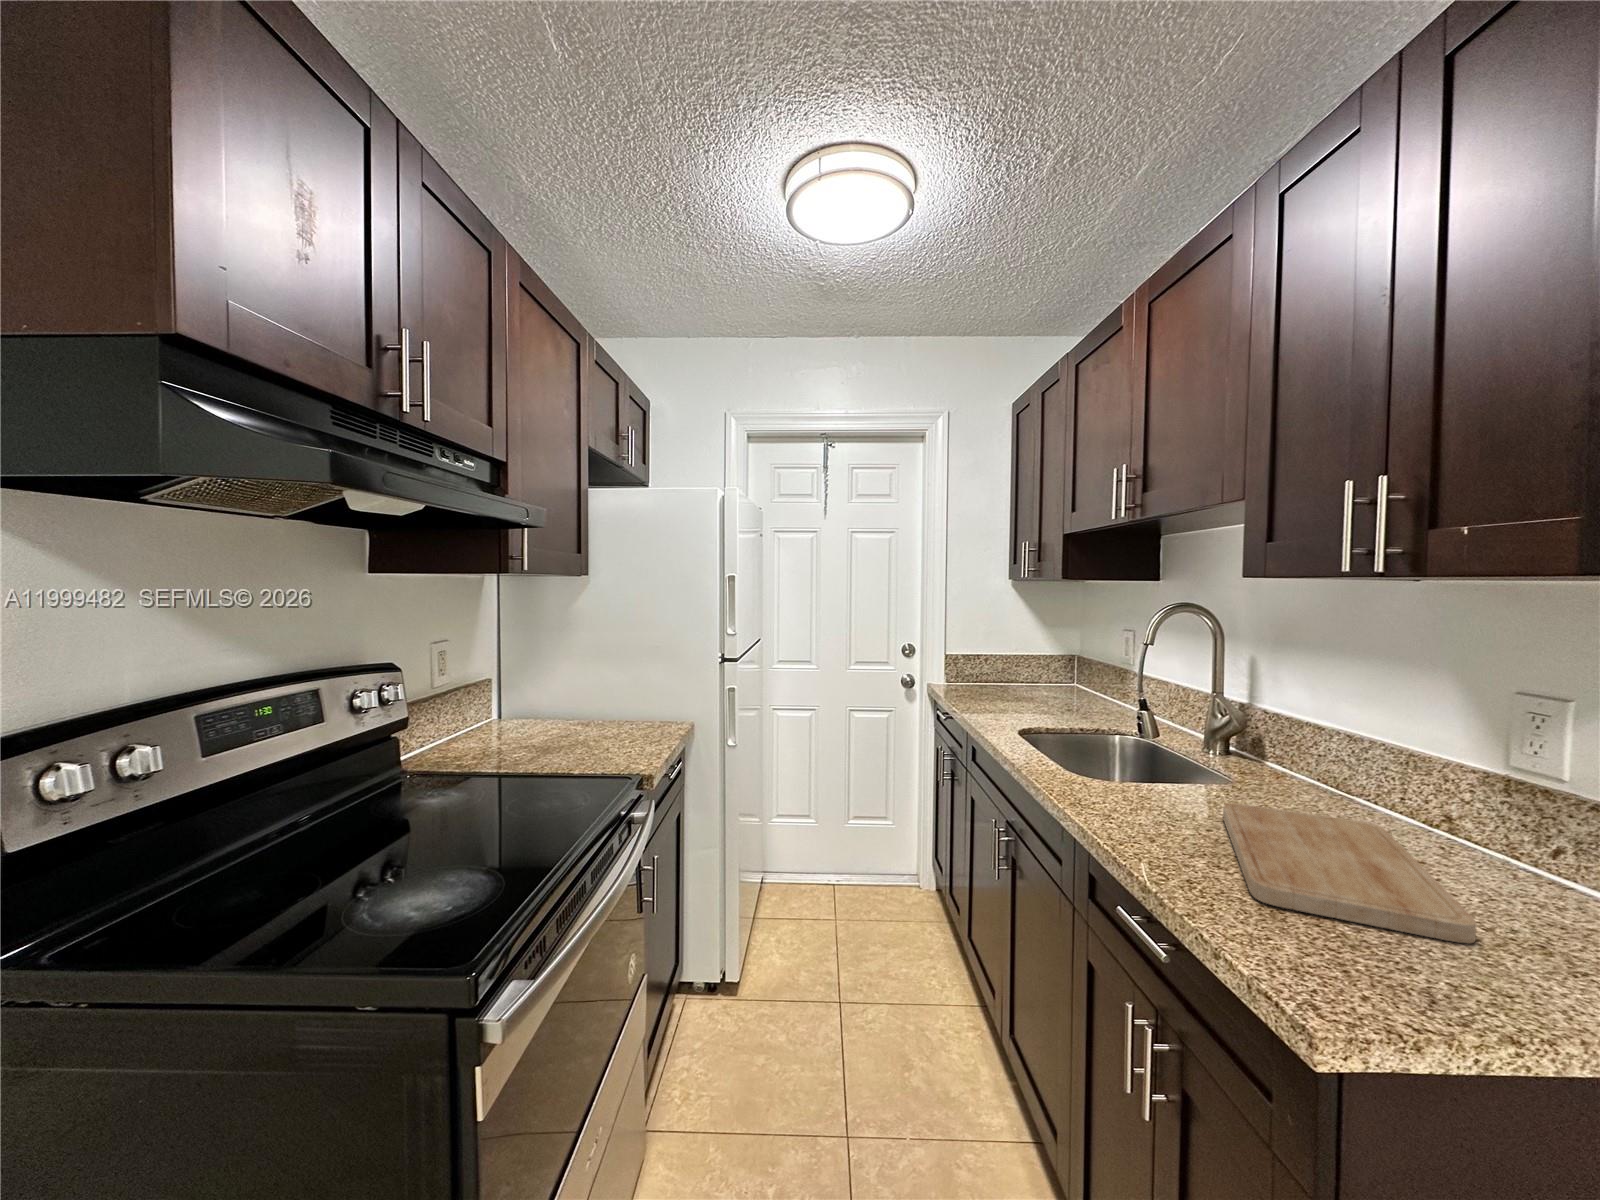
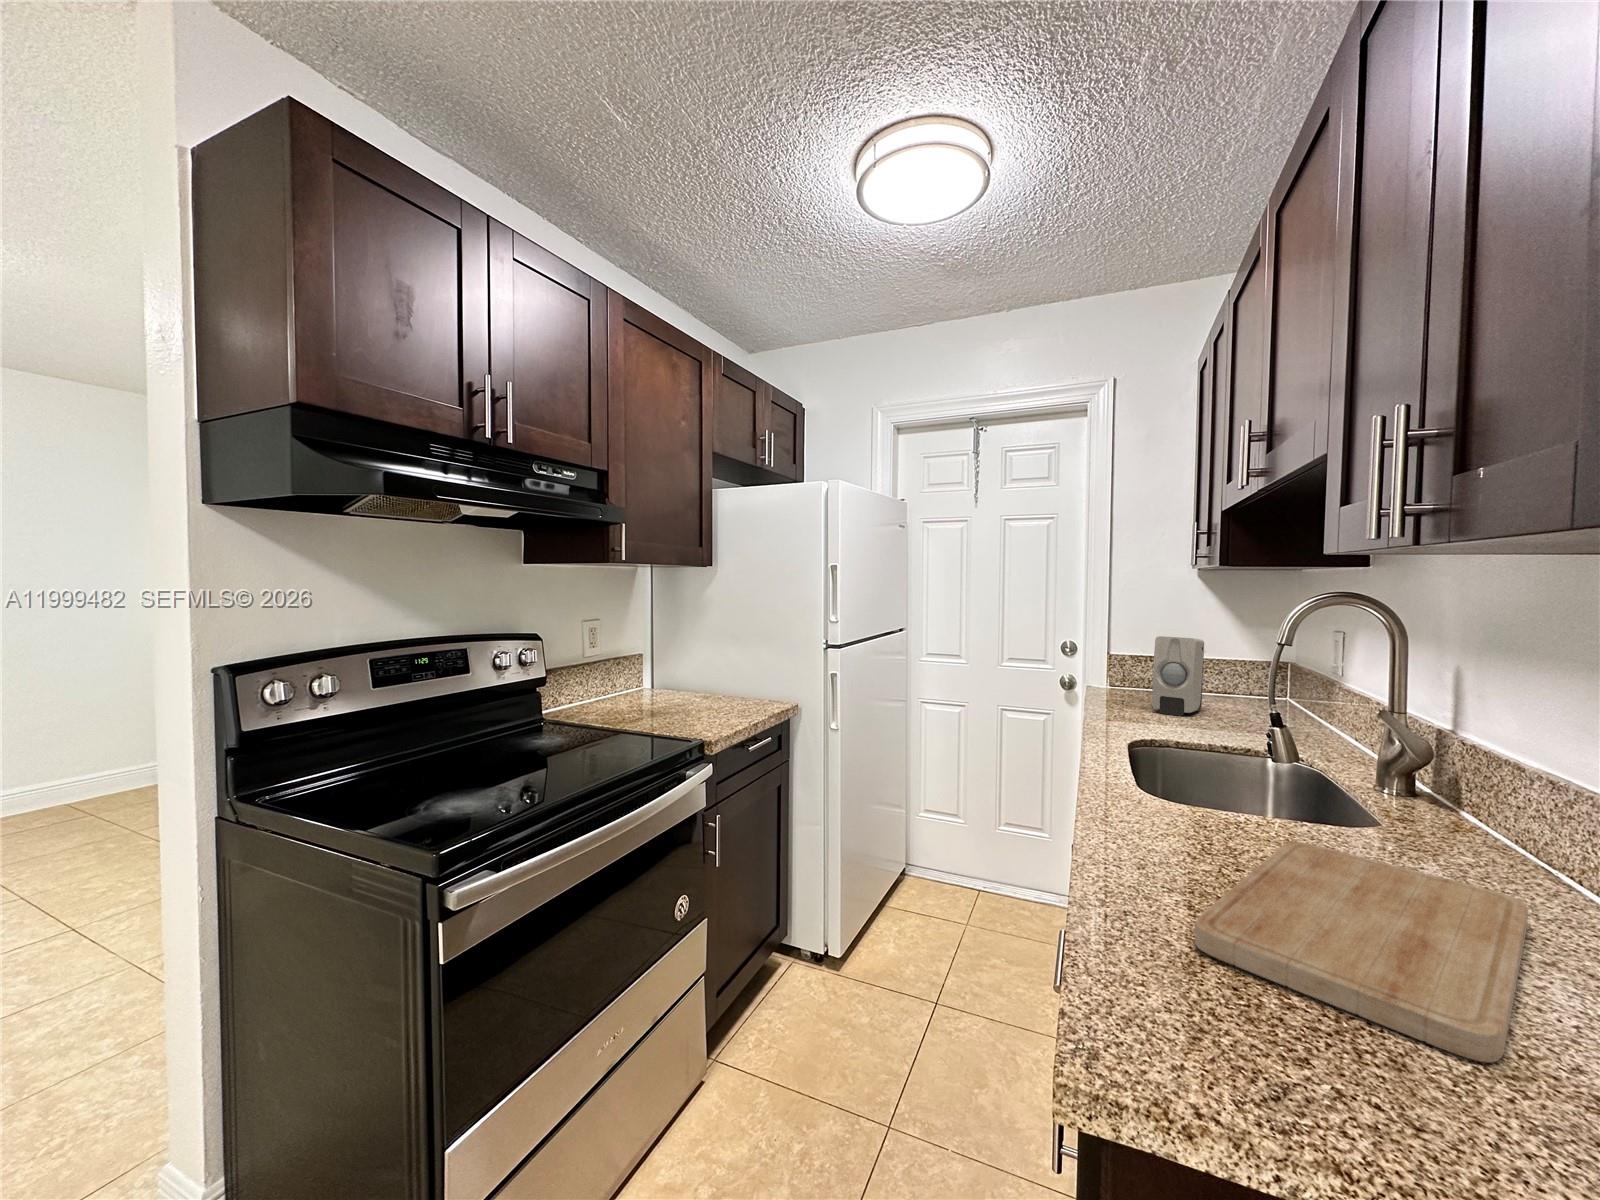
soap dispenser: none [996,635,1030,702] -> present [1152,636,1204,716]

